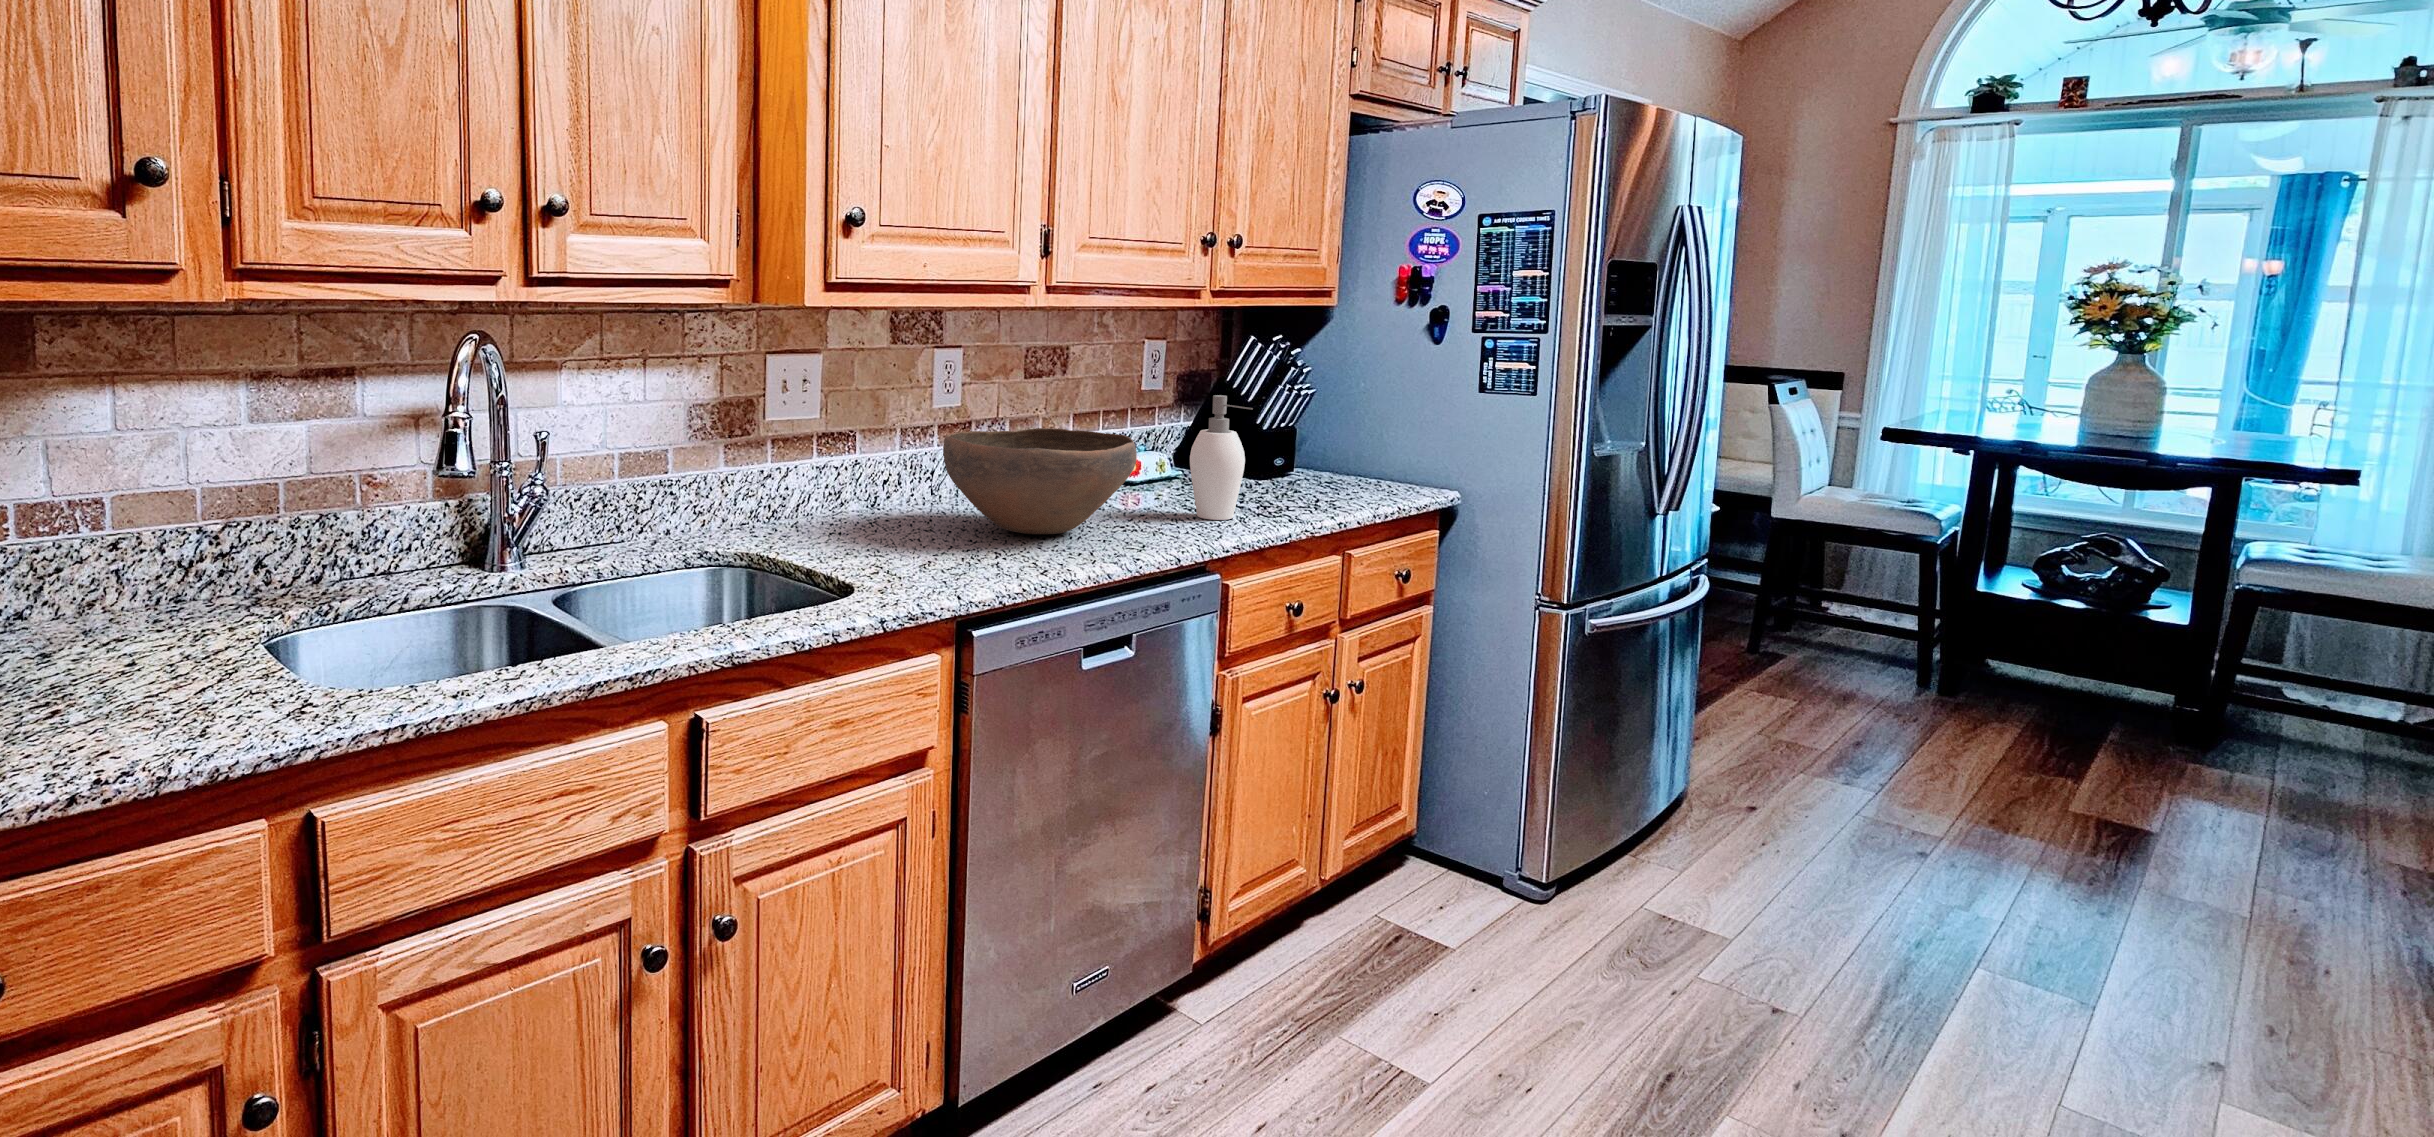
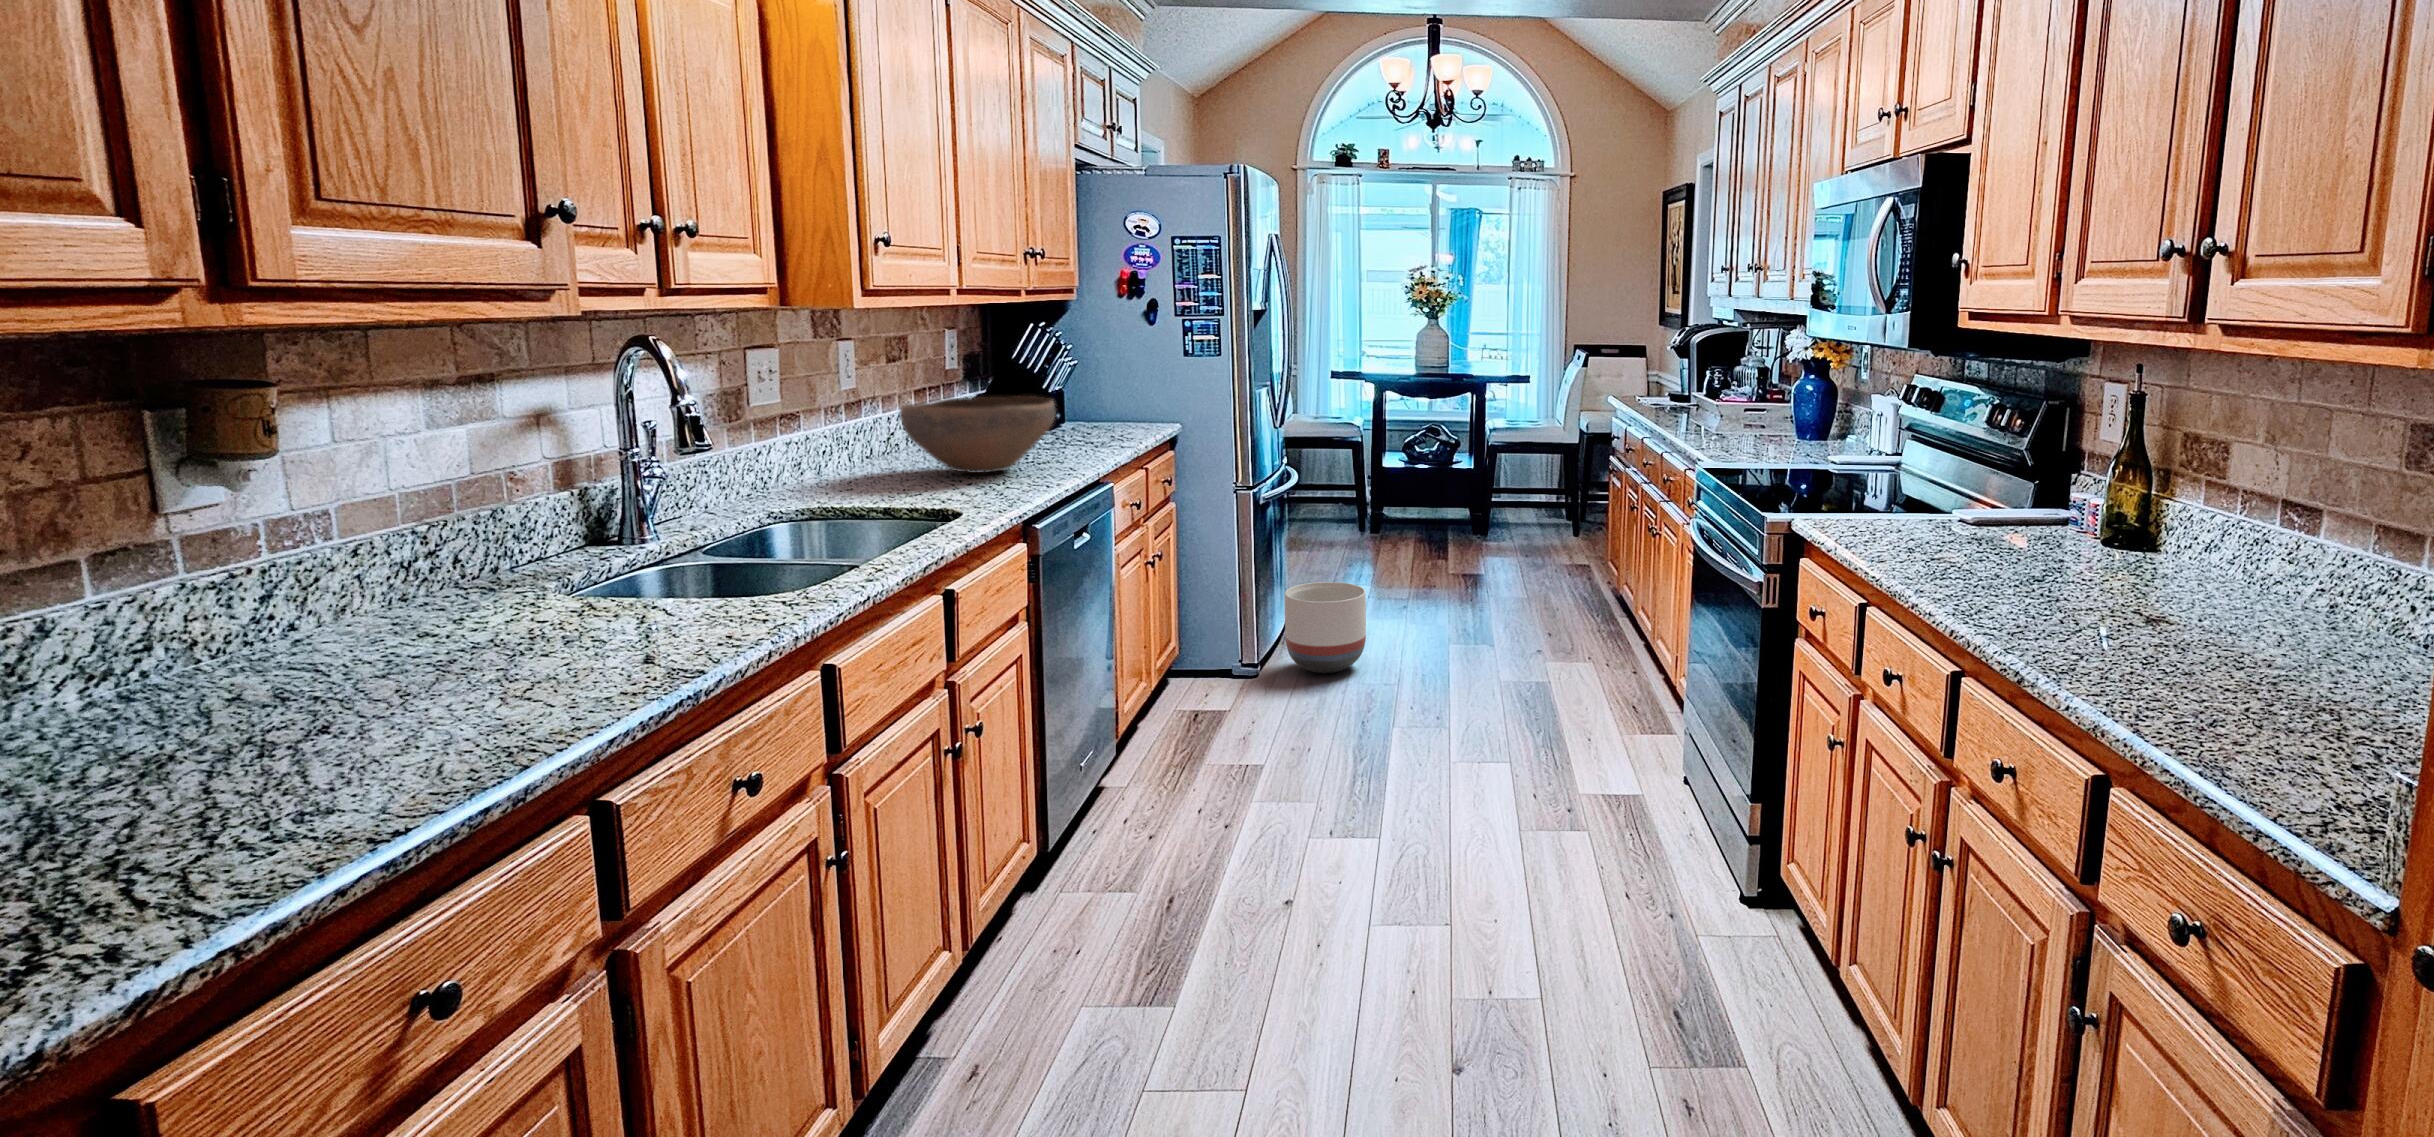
soap dispenser: present [1190,395,1253,520] -> none [1053,365,1102,453]
planter: none [1606,771,1768,936] -> present [1285,582,1366,673]

